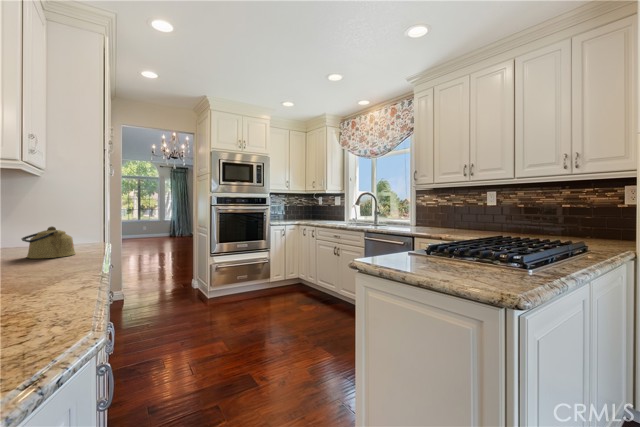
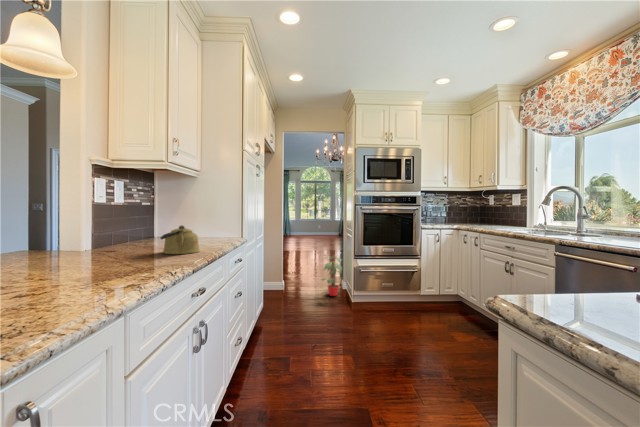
potted plant: none [166,256,198,296] -> present [322,256,342,296]

